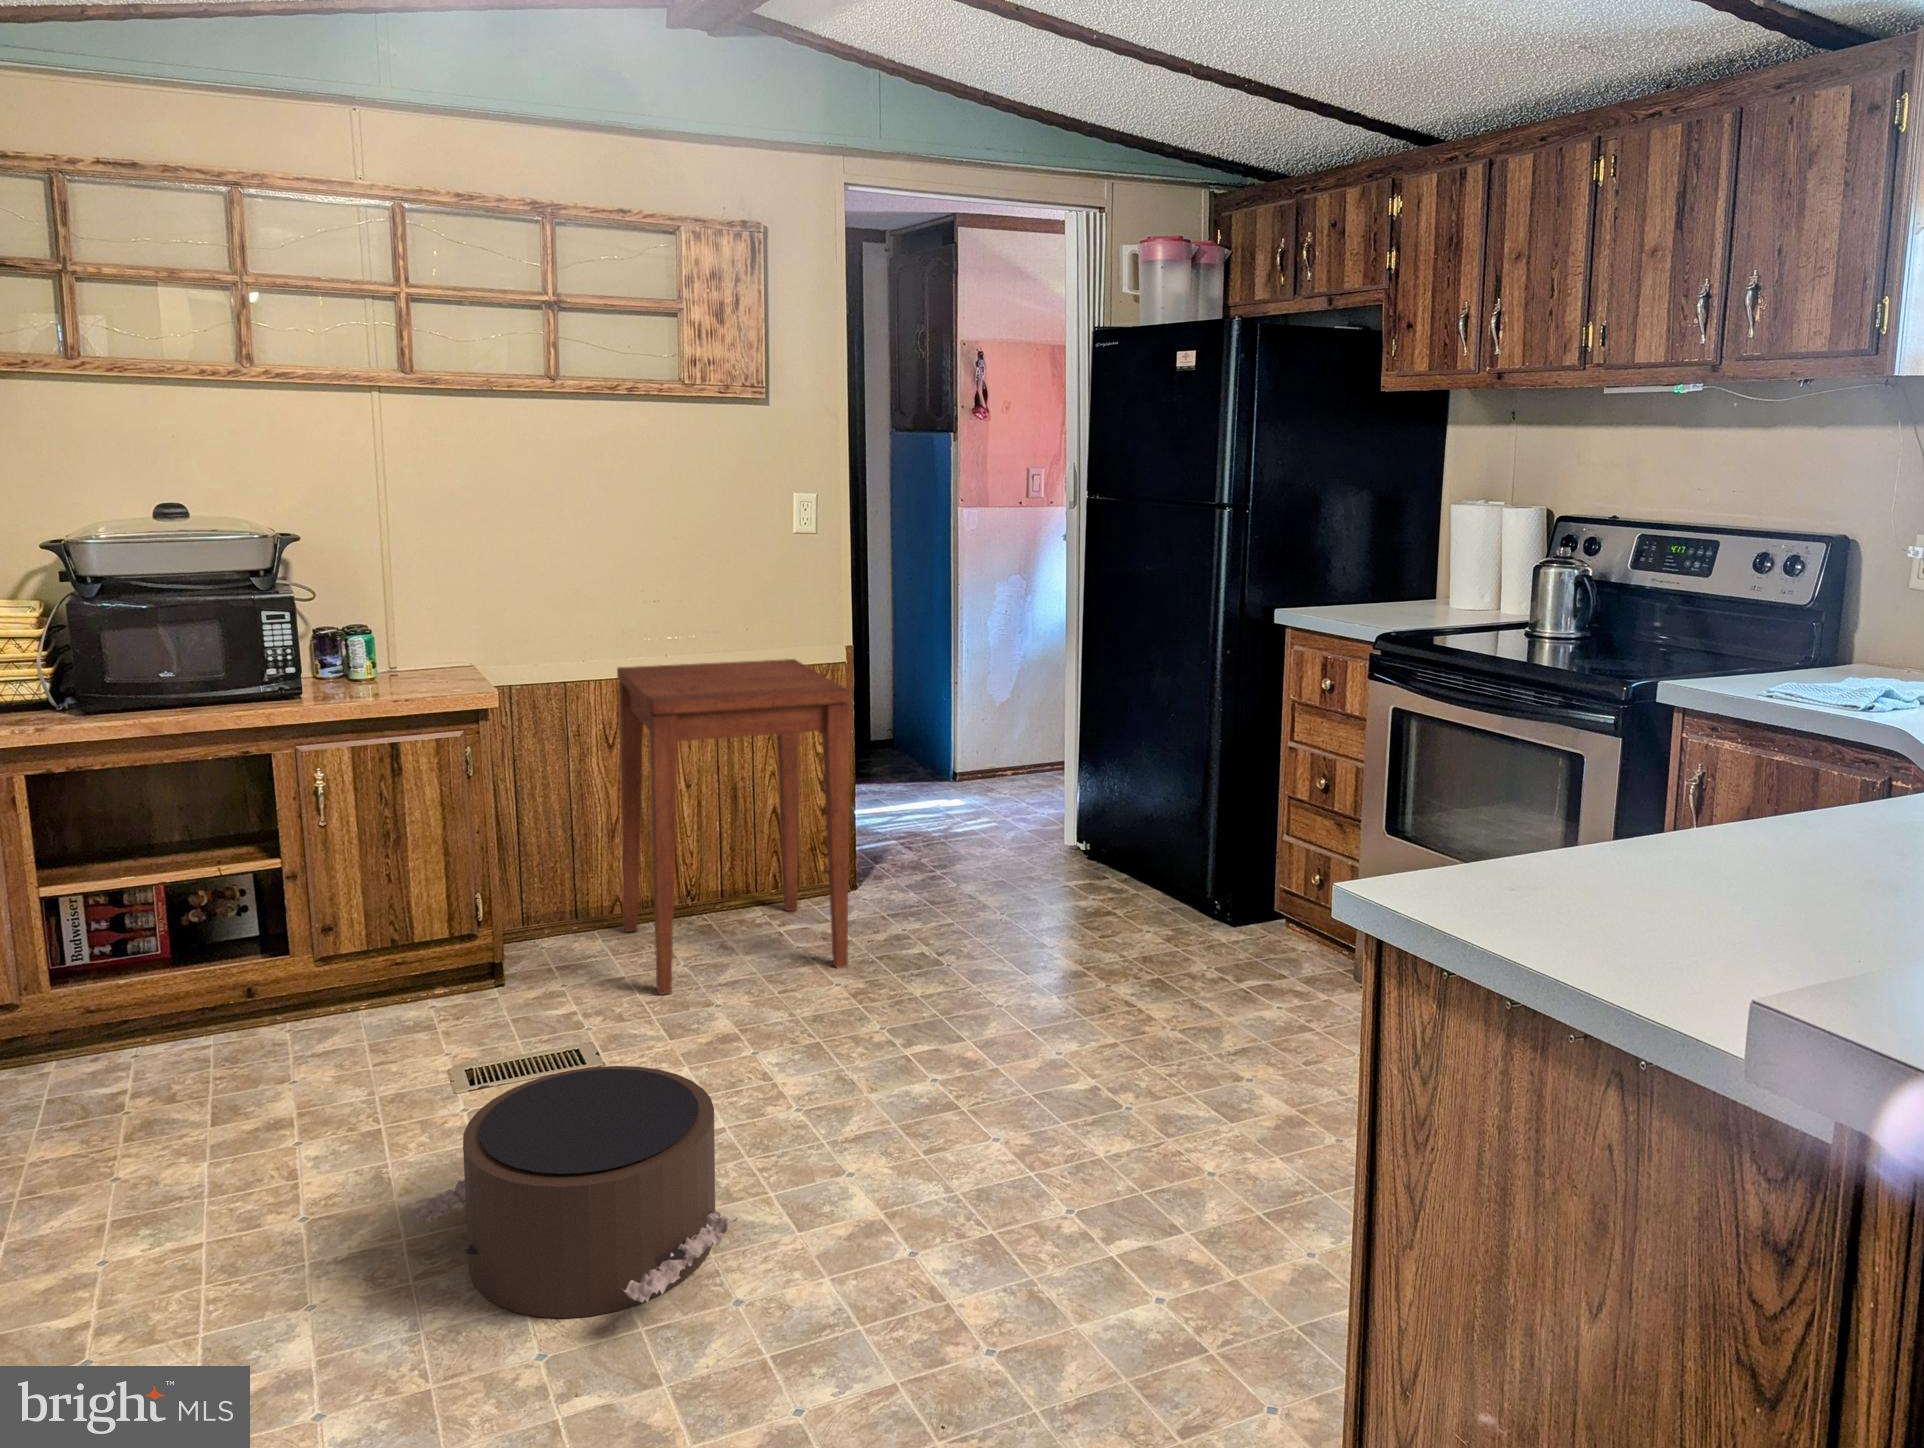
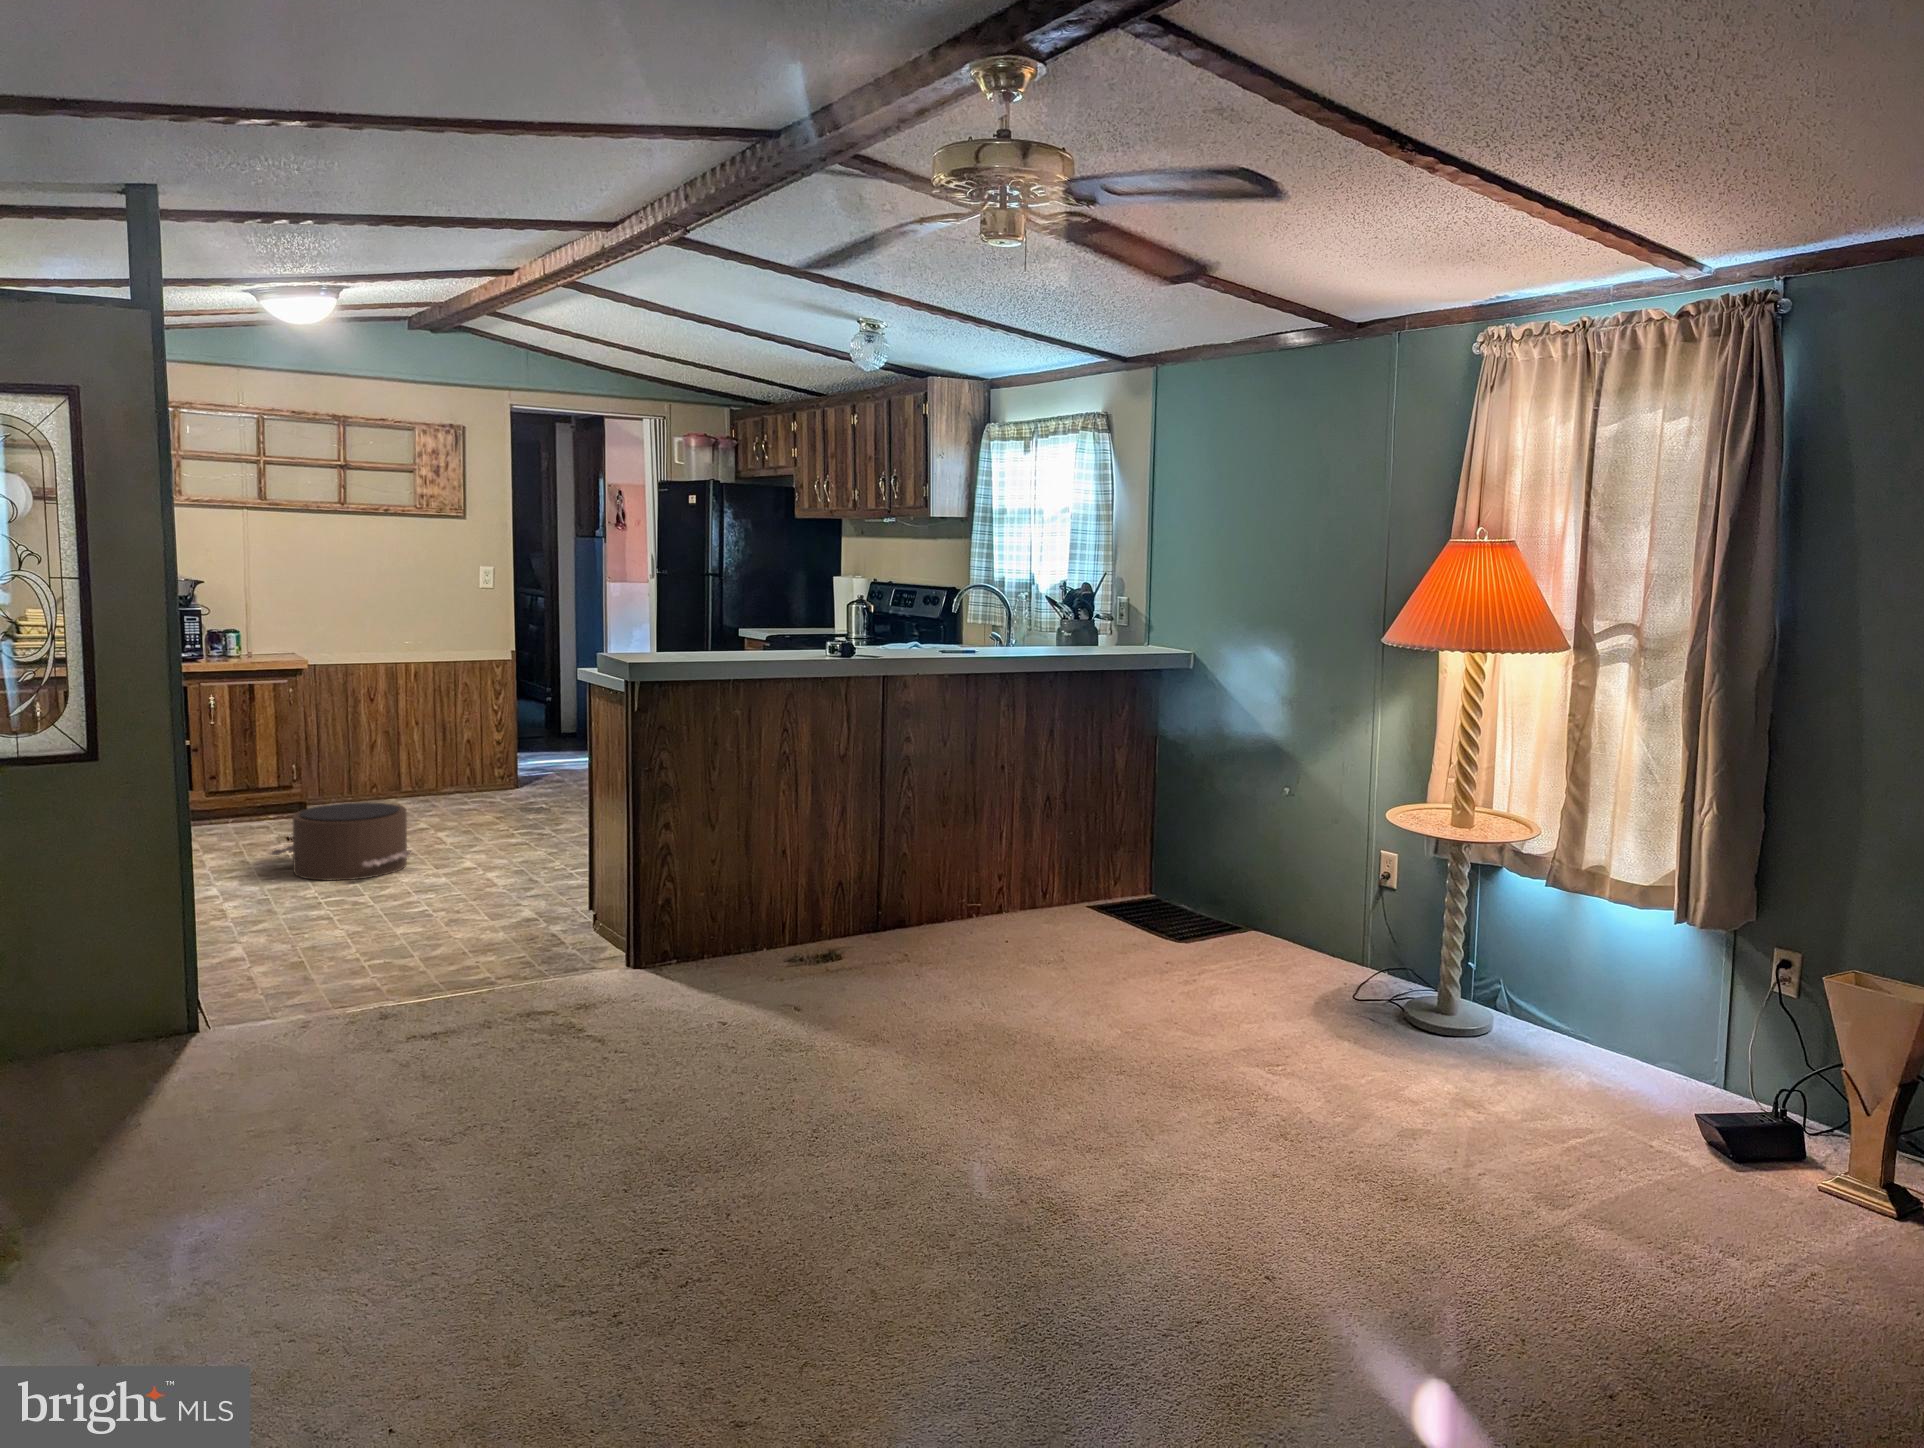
side table: present [617,659,851,995] -> none [376,654,501,816]

